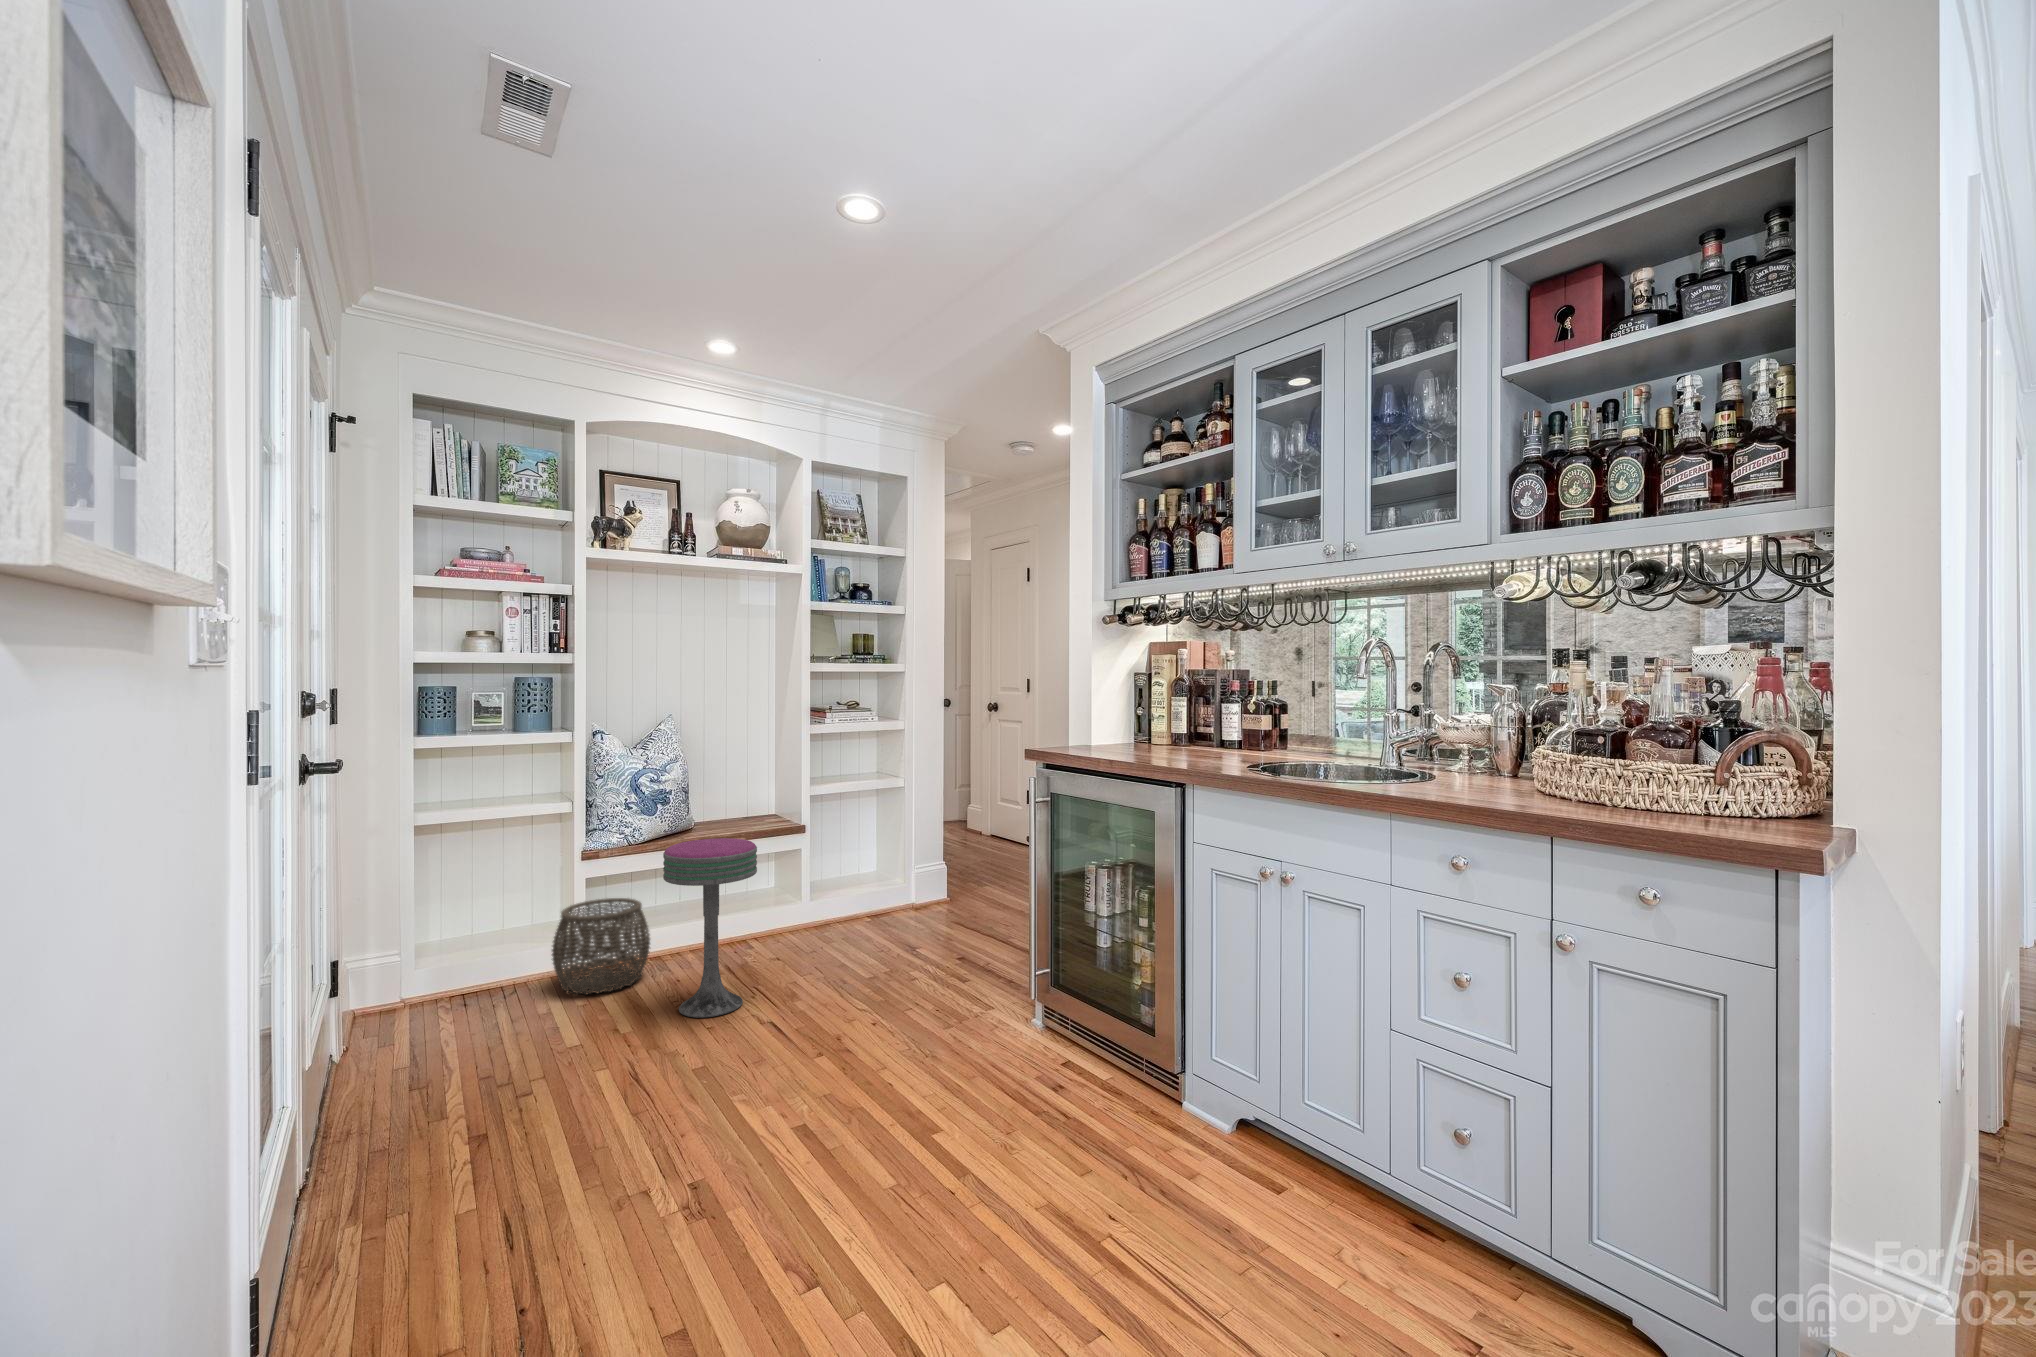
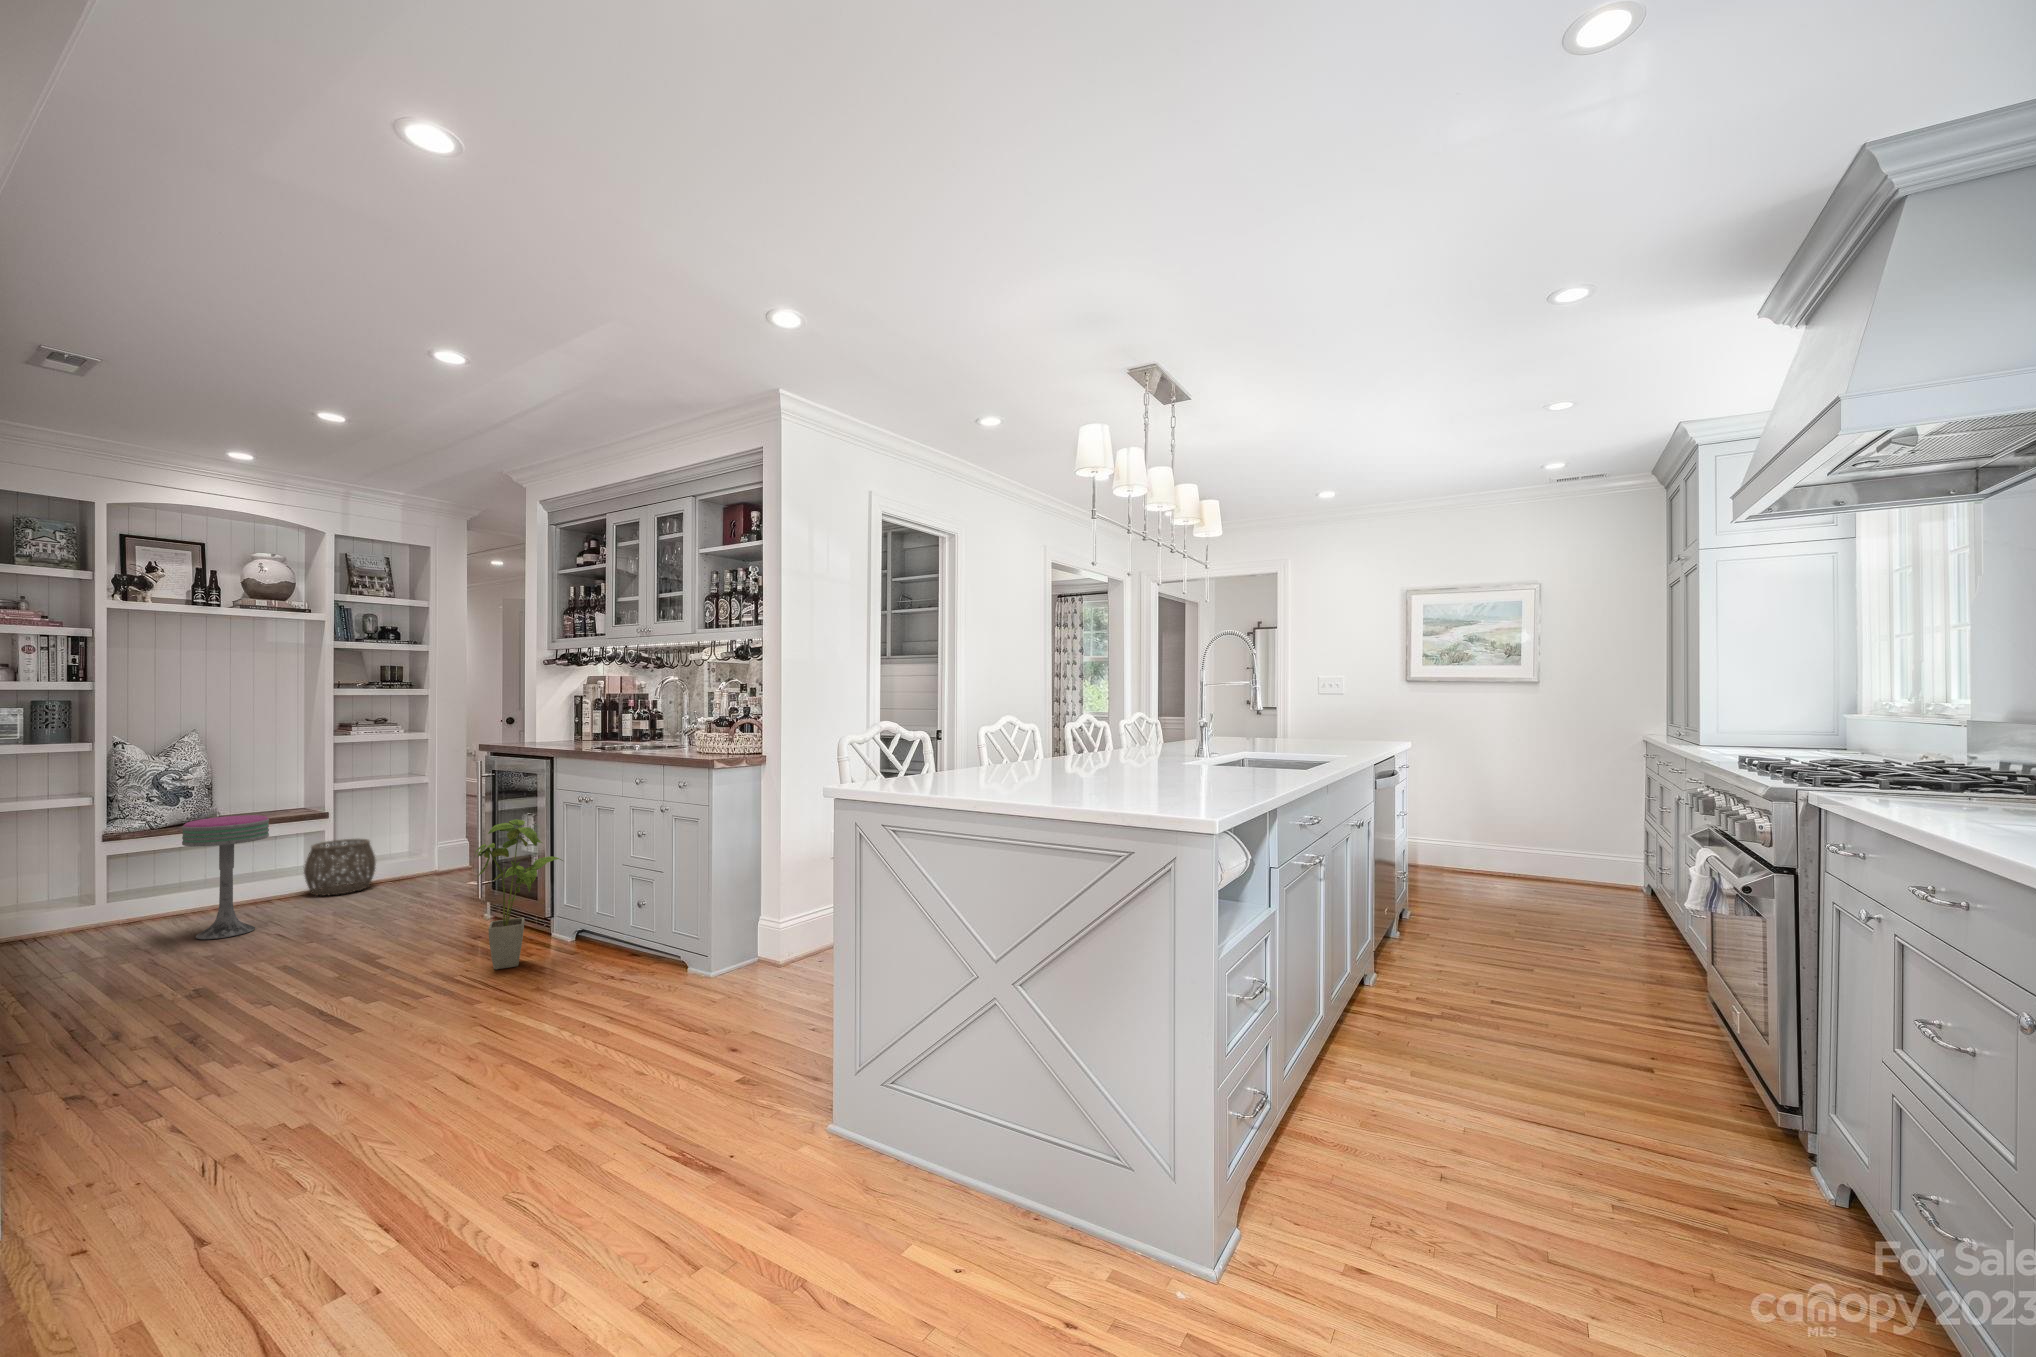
woven basket: present [552,898,650,994] -> present [304,839,376,896]
house plant: none [1092,911,1236,1207] -> present [474,819,563,969]

